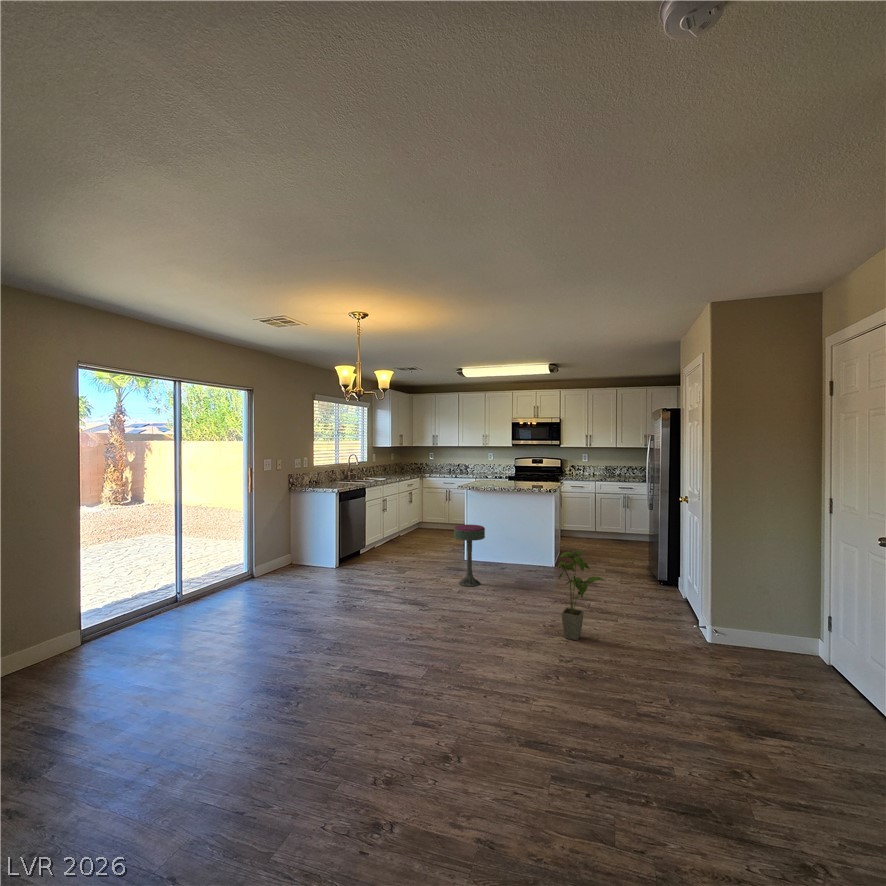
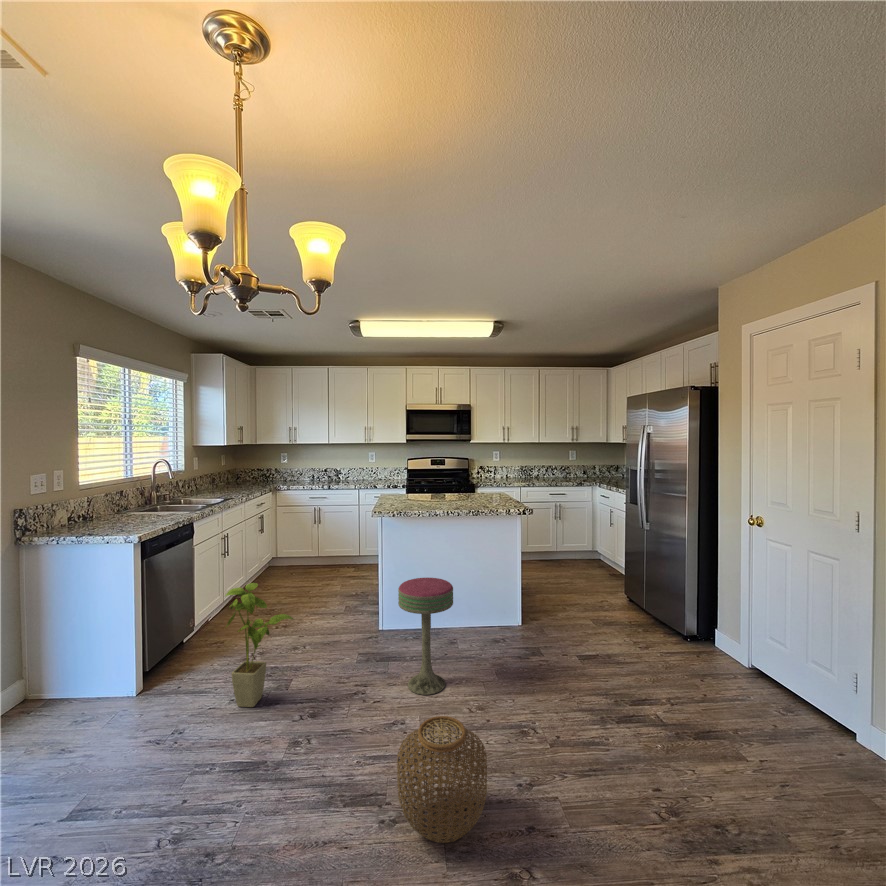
house plant: present [558,550,606,640] -> present [225,583,294,707]
woven basket: none [420,572,460,620] -> present [397,716,487,843]

